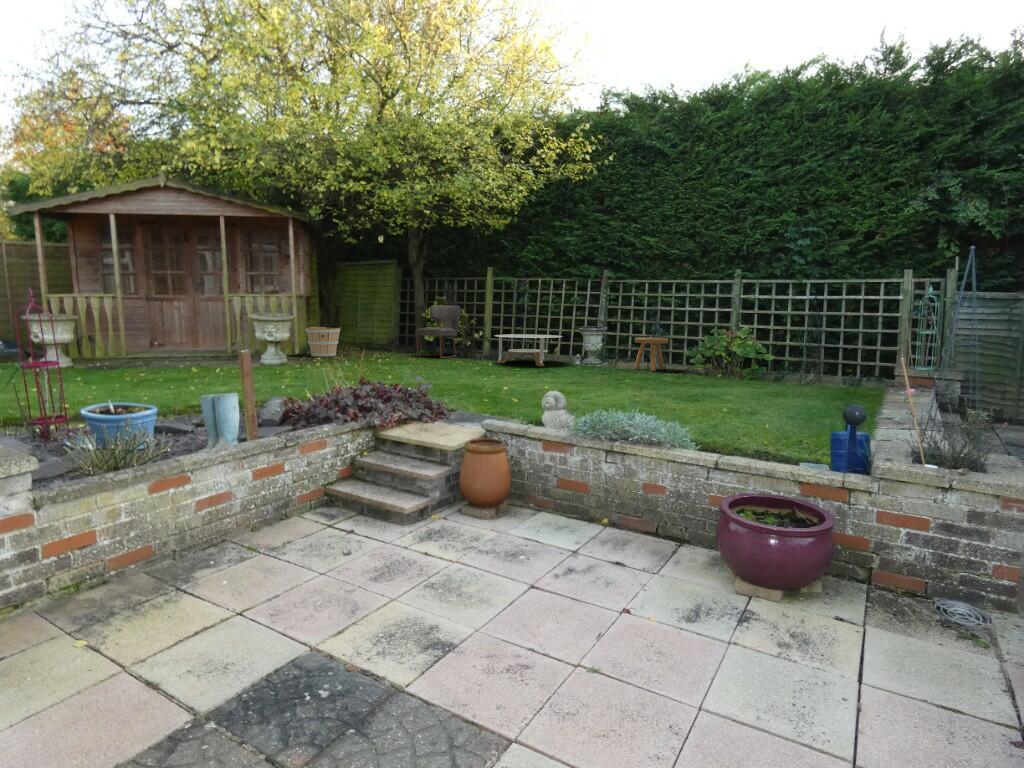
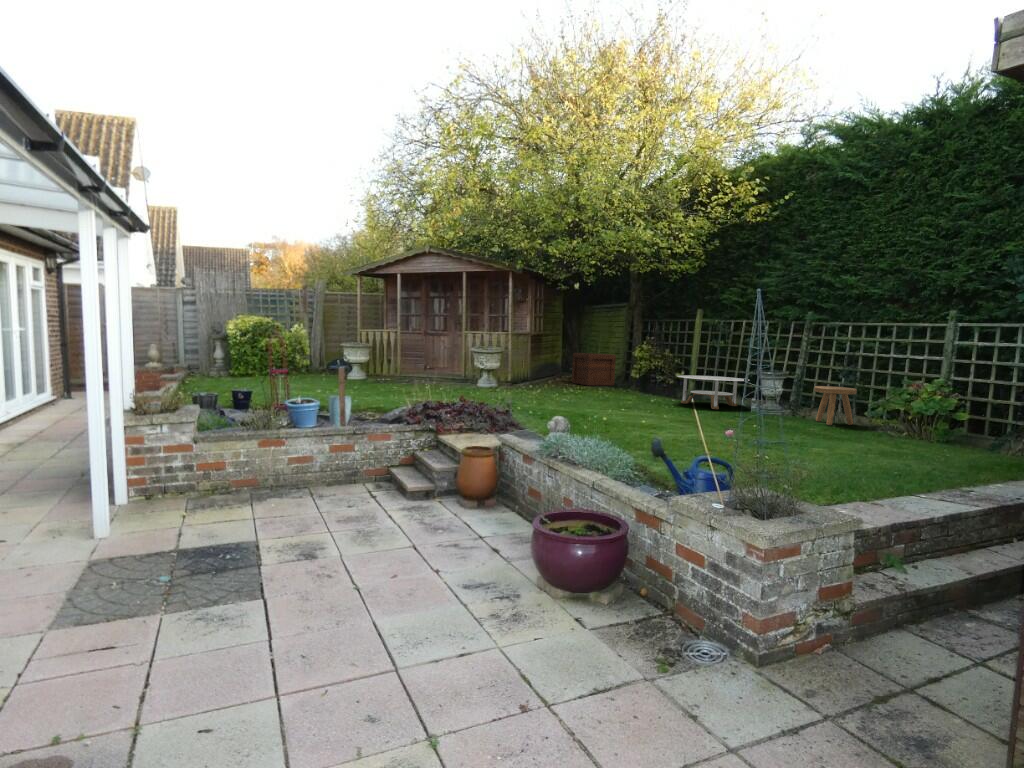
chair: present [416,305,461,358] -> none [624,345,668,395]
wooden crate: none [338,317,389,353] -> present [572,353,616,386]
wooden bucket: present [305,327,340,357] -> none [536,361,565,386]

